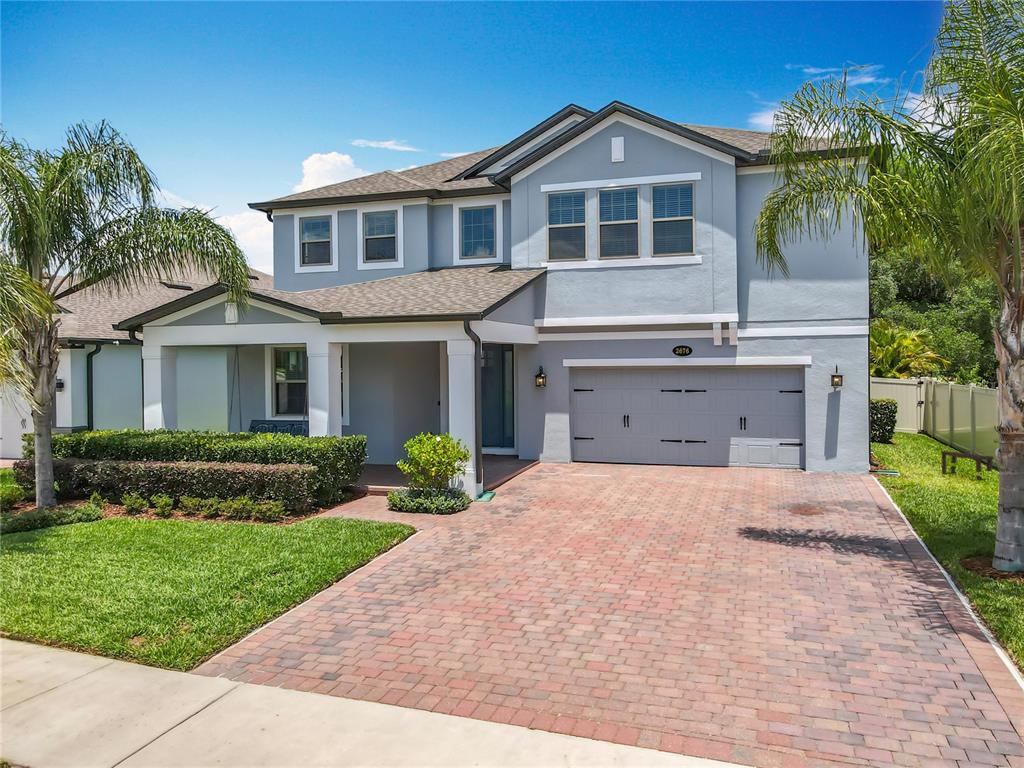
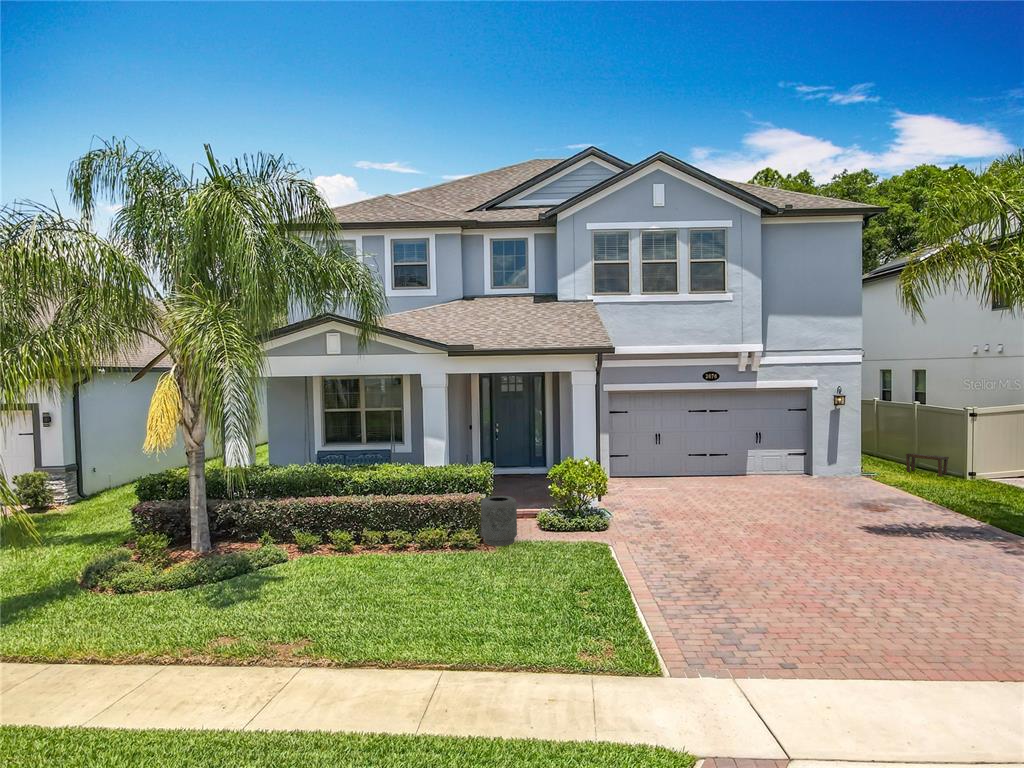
trash can: none [345,453,381,502] -> present [481,496,517,546]

